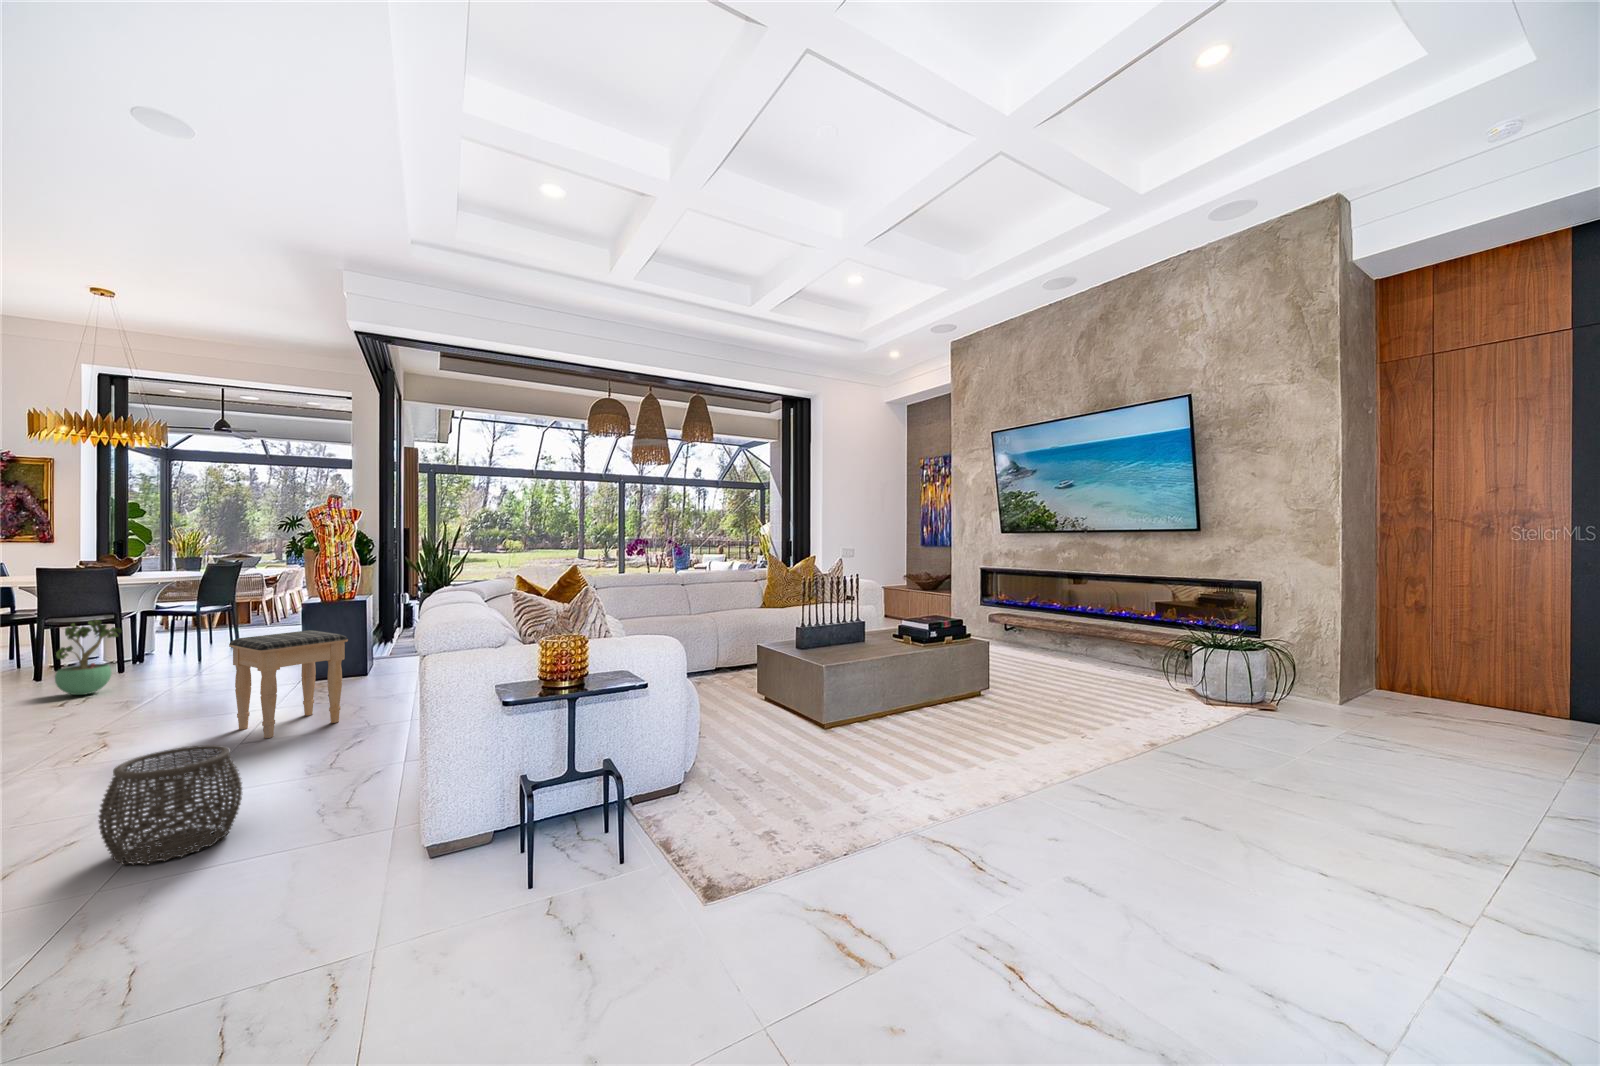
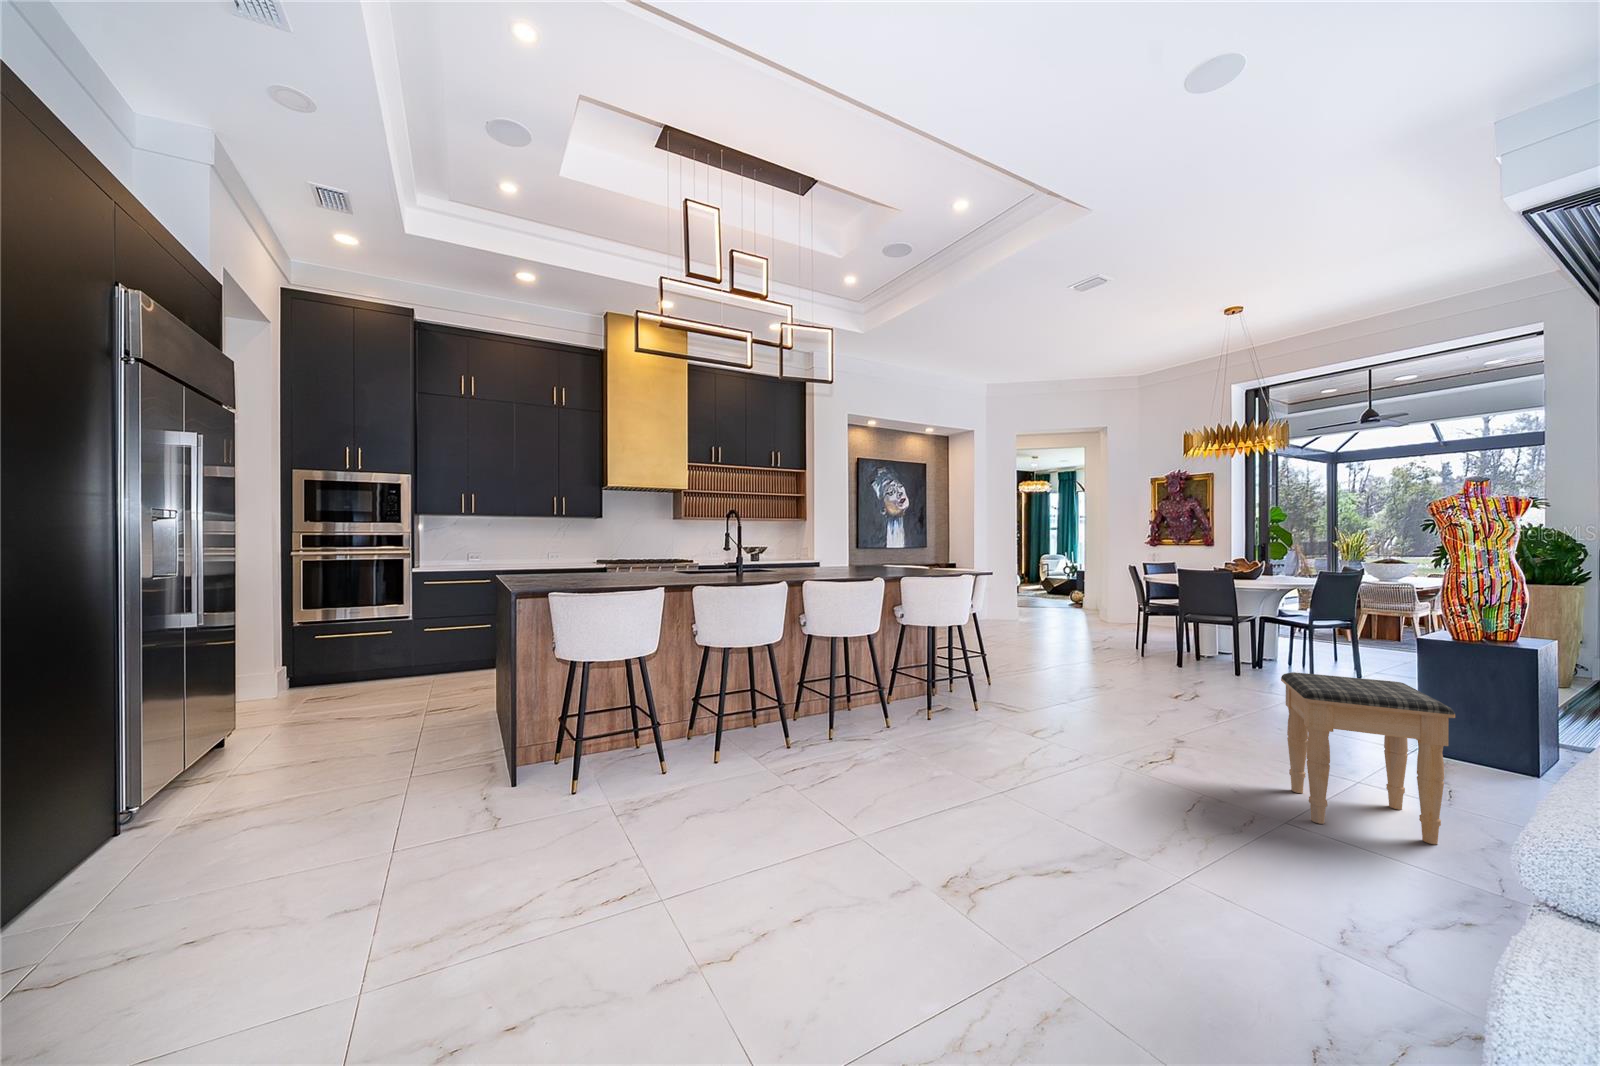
potted plant: present [55,619,122,695] -> none [1173,618,1226,688]
woven basket: present [99,745,242,865] -> none [1033,804,1182,978]

